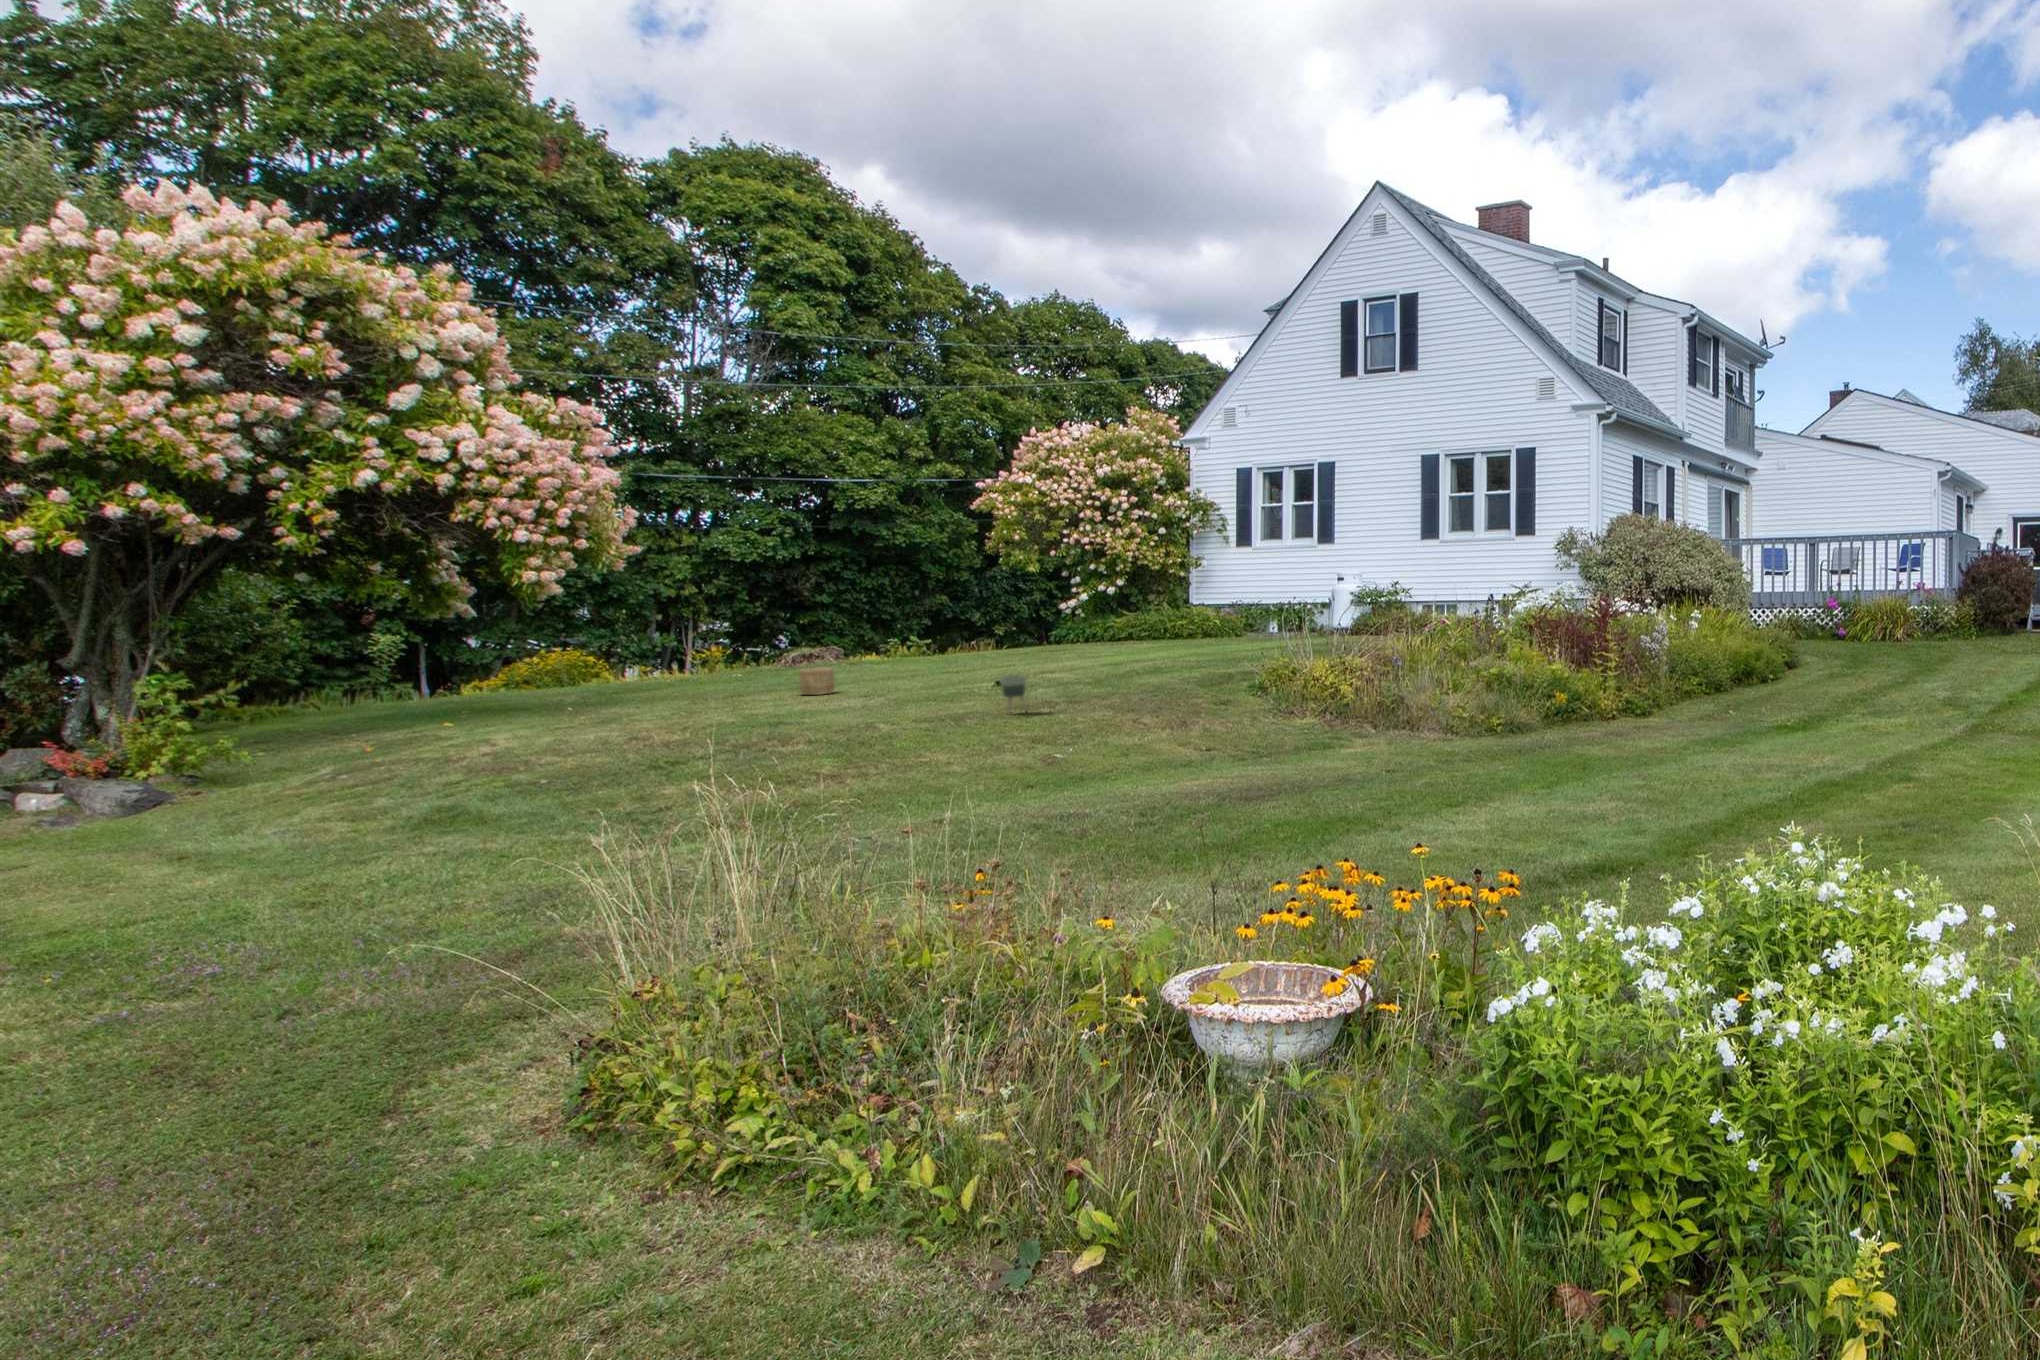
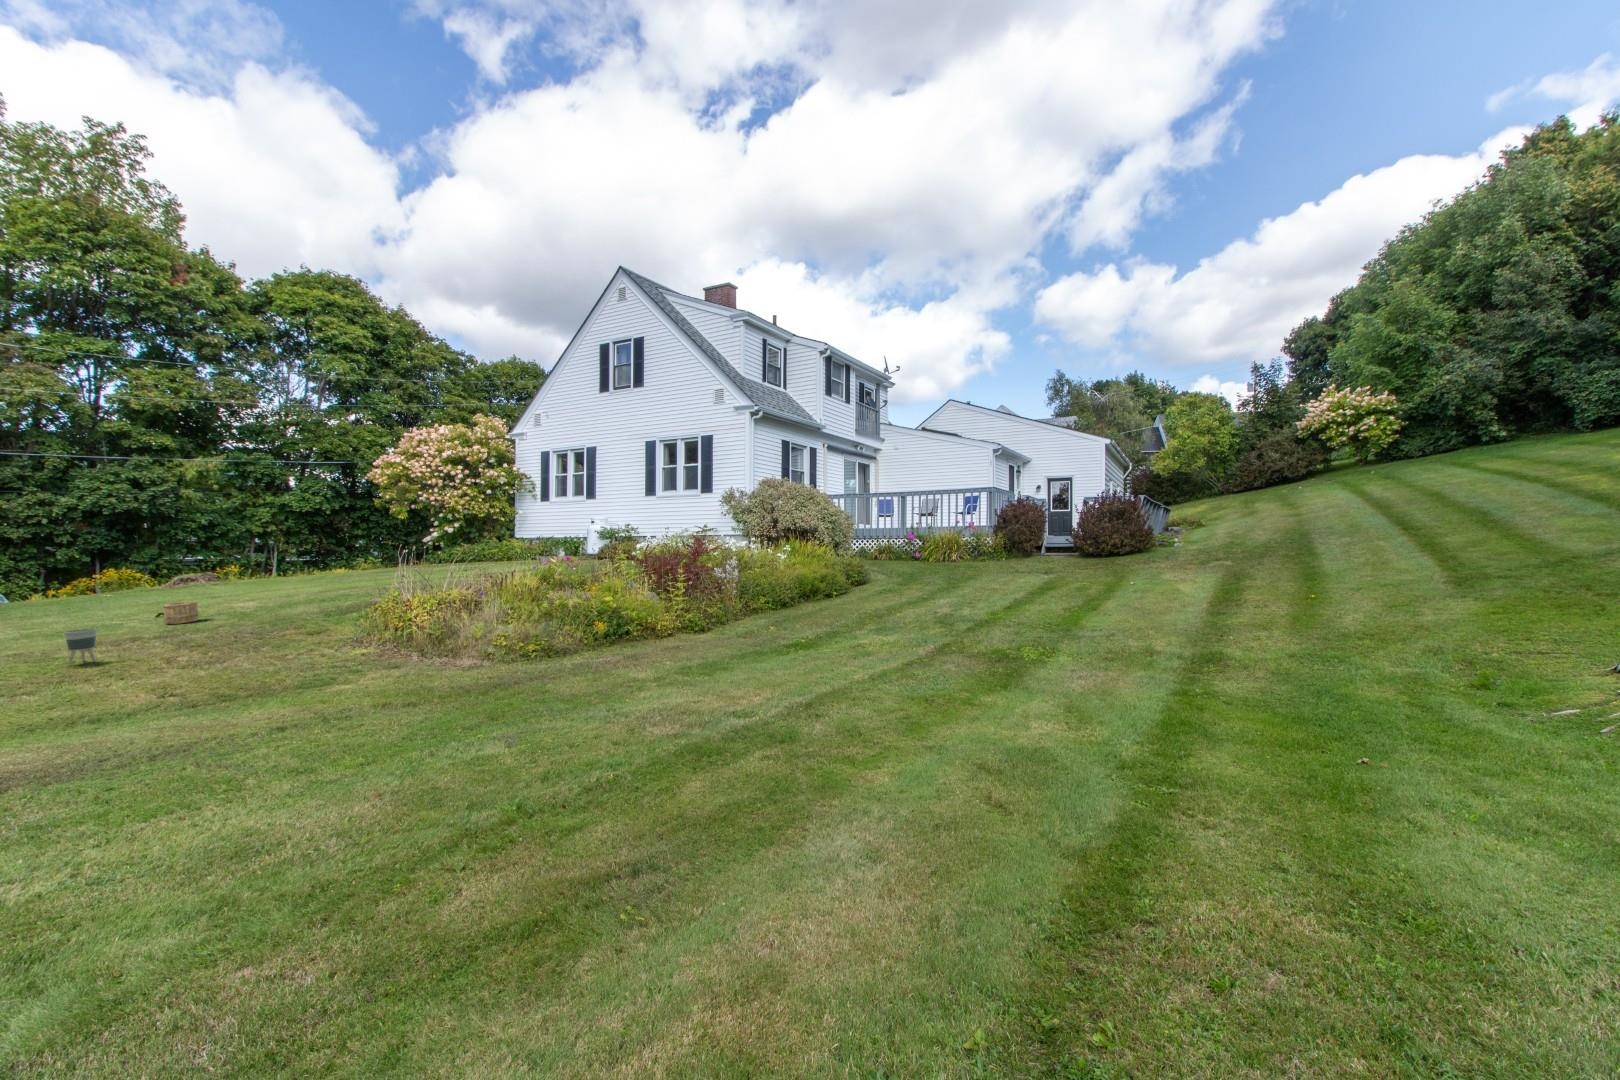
wooden bucket: present [799,667,835,695] -> present [162,601,198,624]

